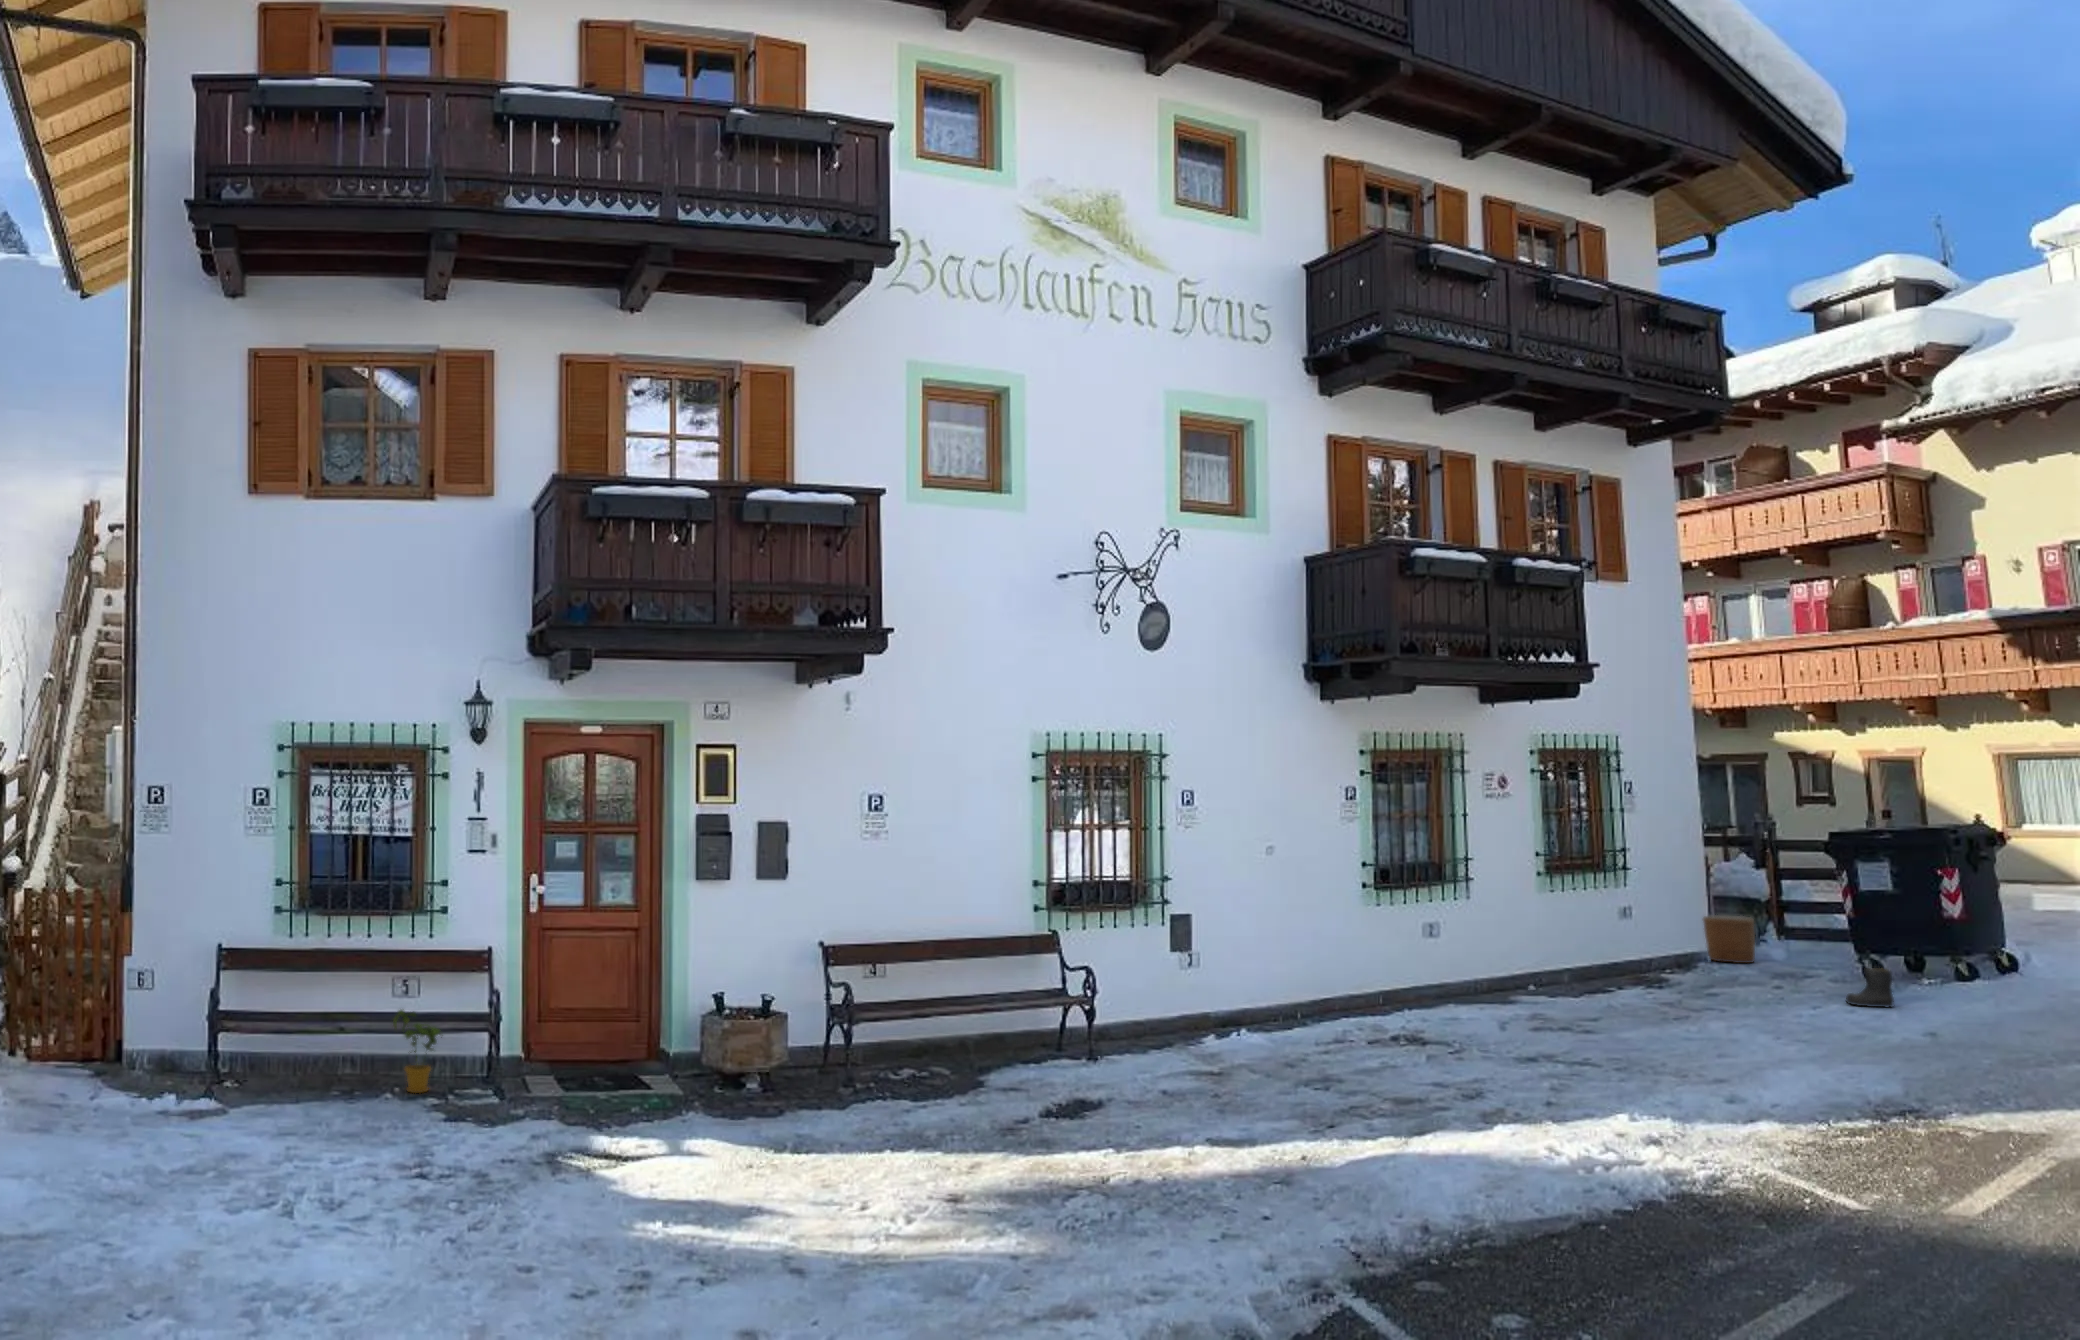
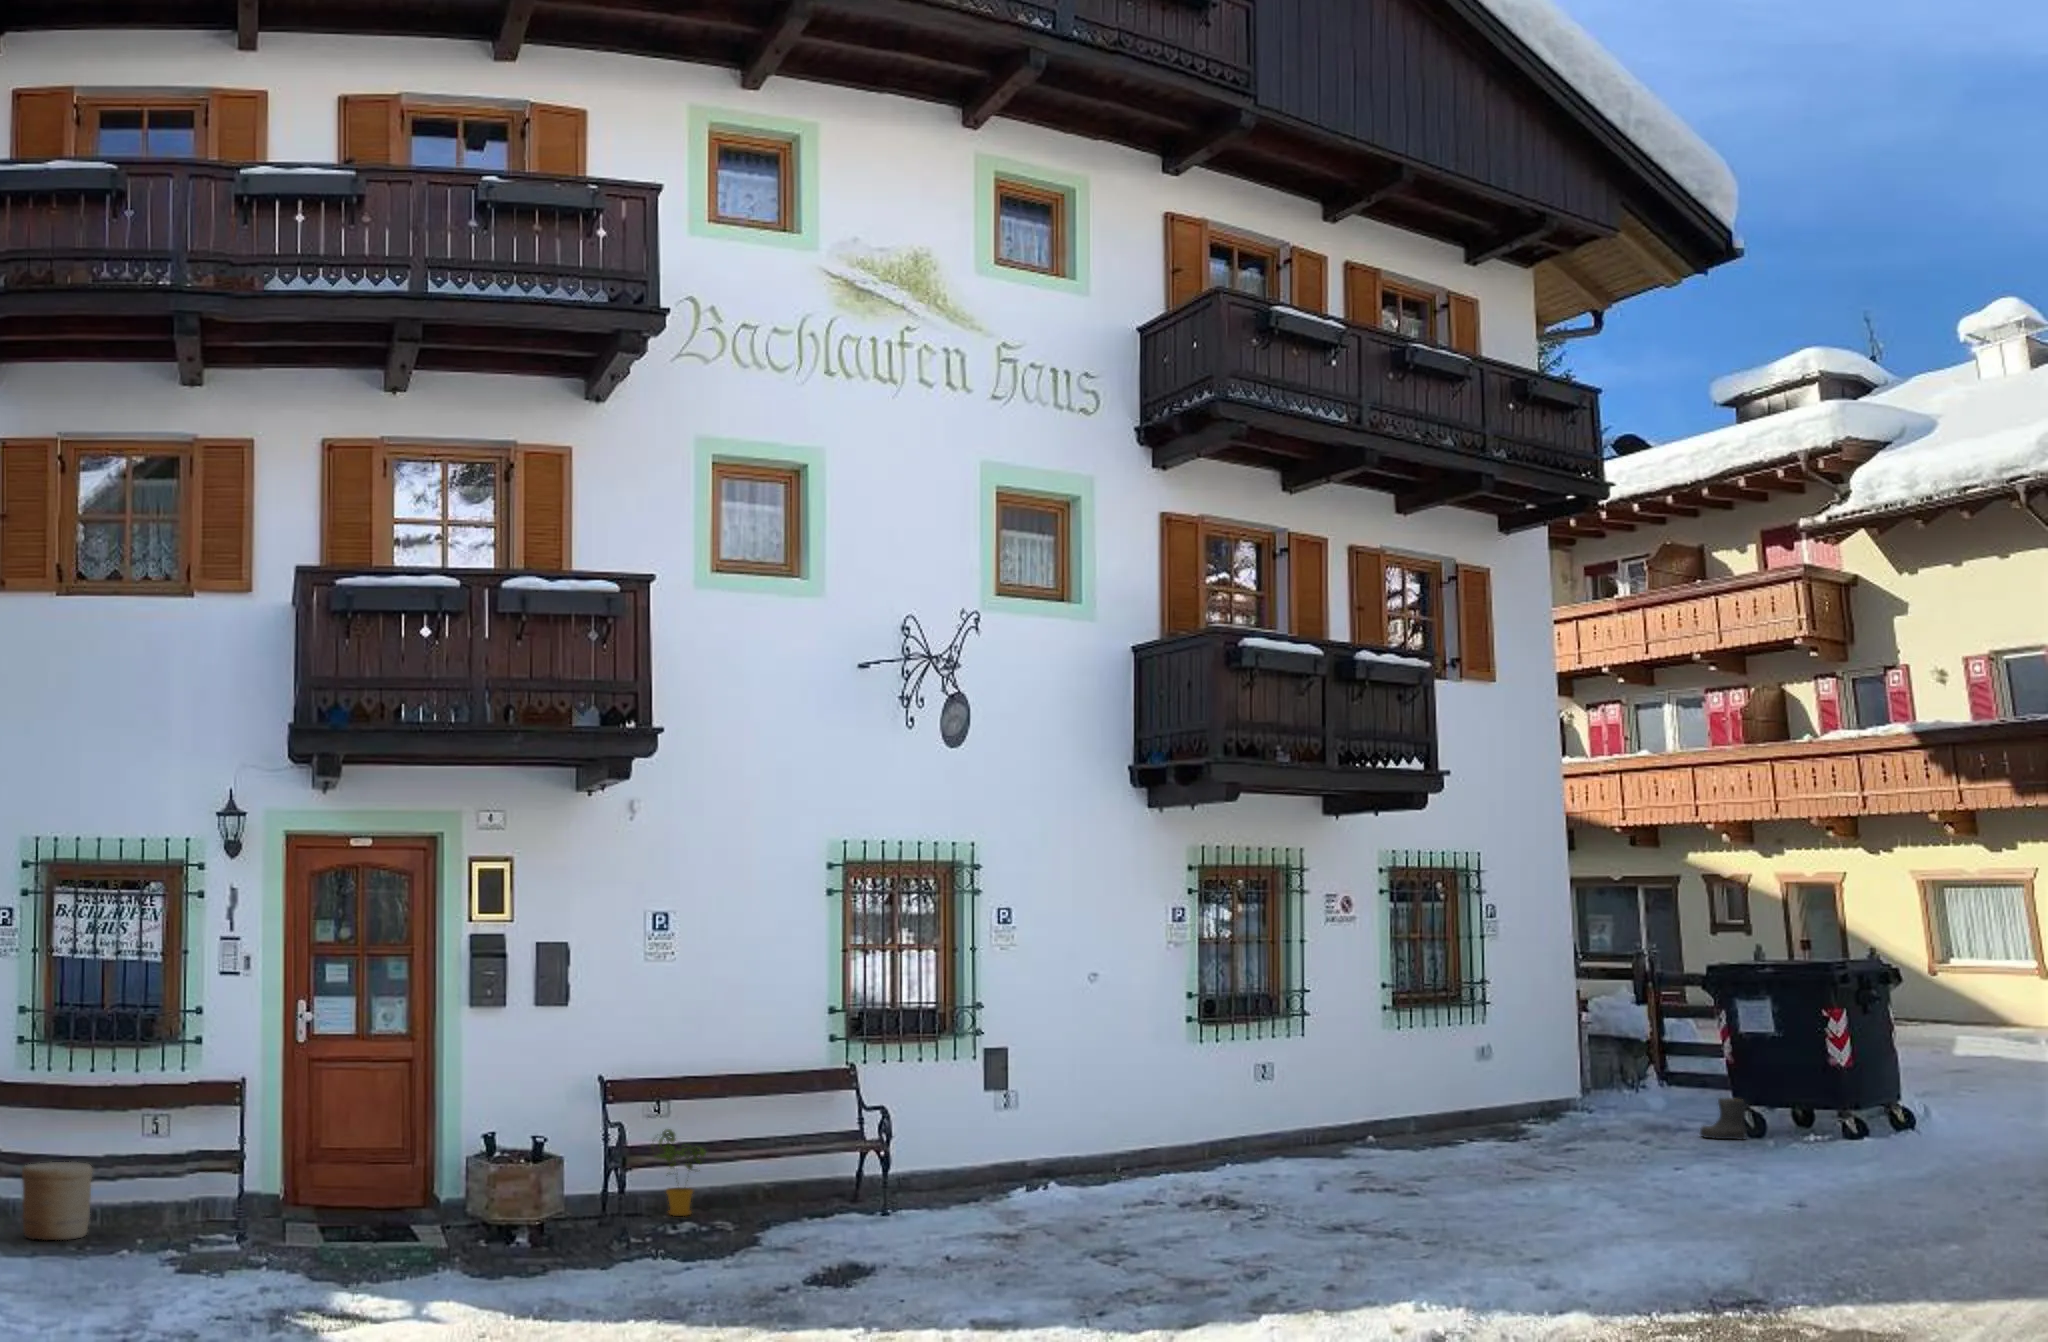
woven basket: present [1703,915,1755,963] -> present [22,1162,92,1240]
house plant: present [393,1010,443,1093] -> present [655,1129,706,1216]

